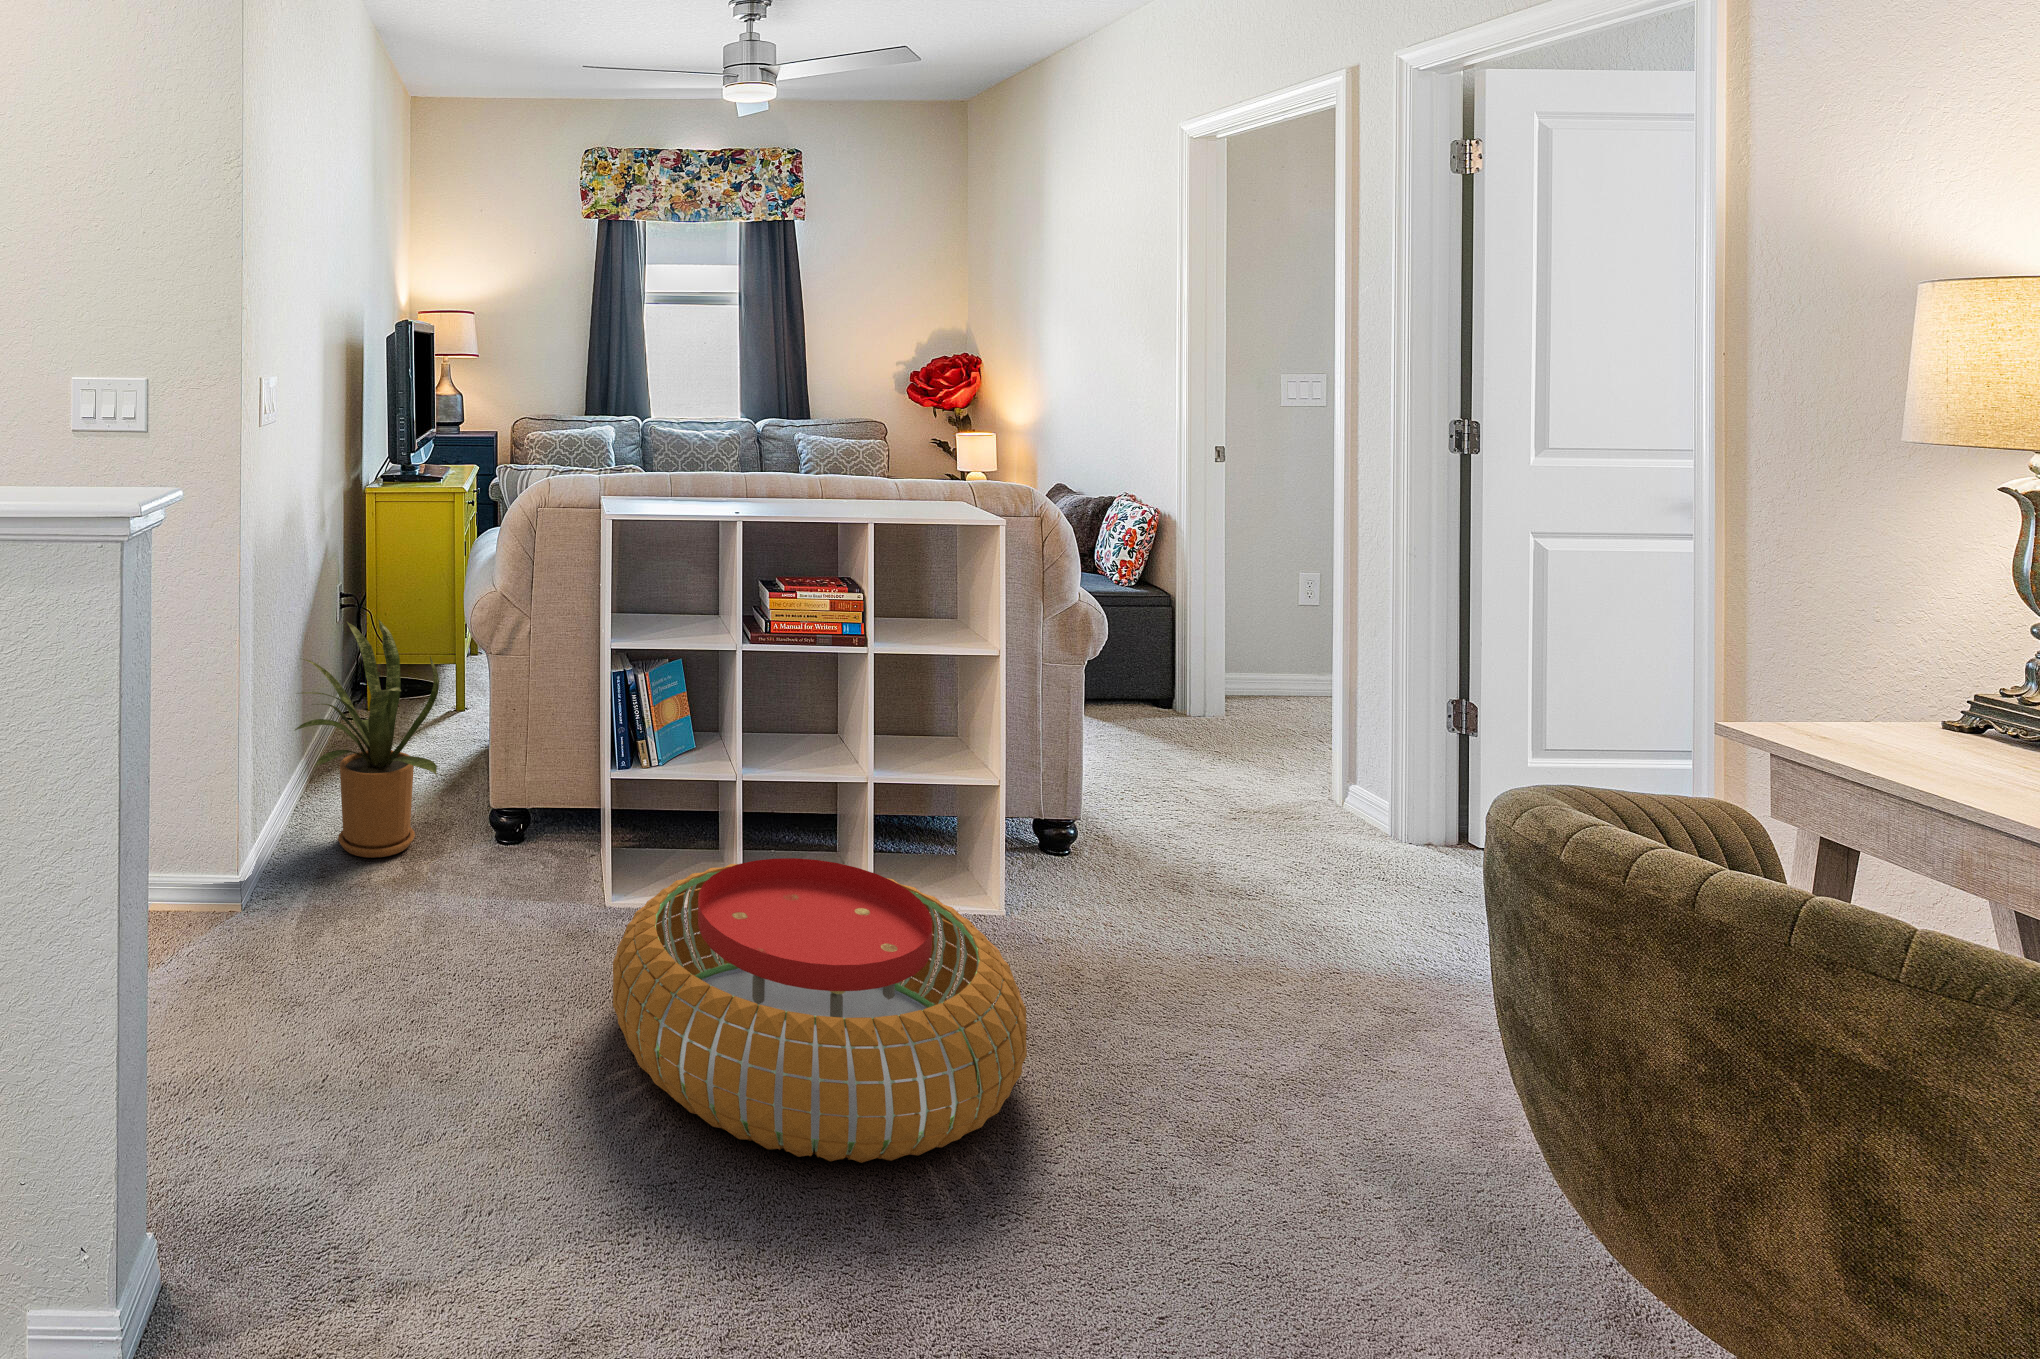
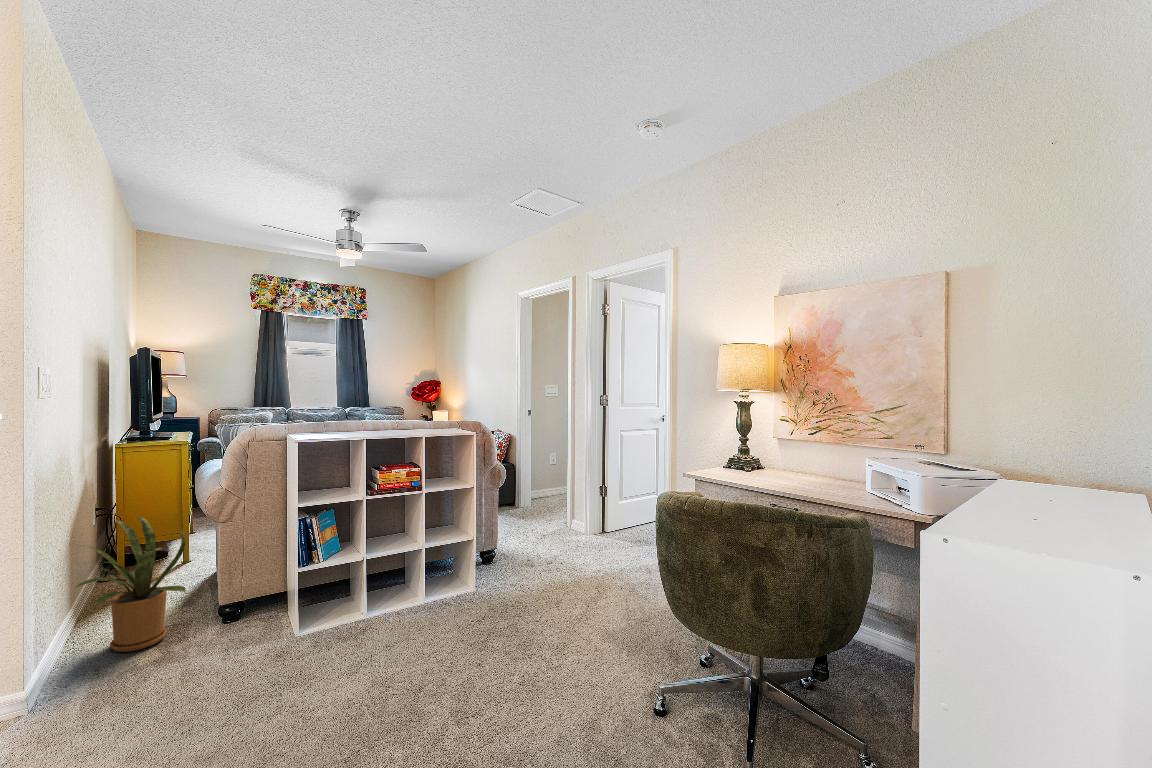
pouf: present [613,858,1027,1163] -> none [311,582,497,710]

